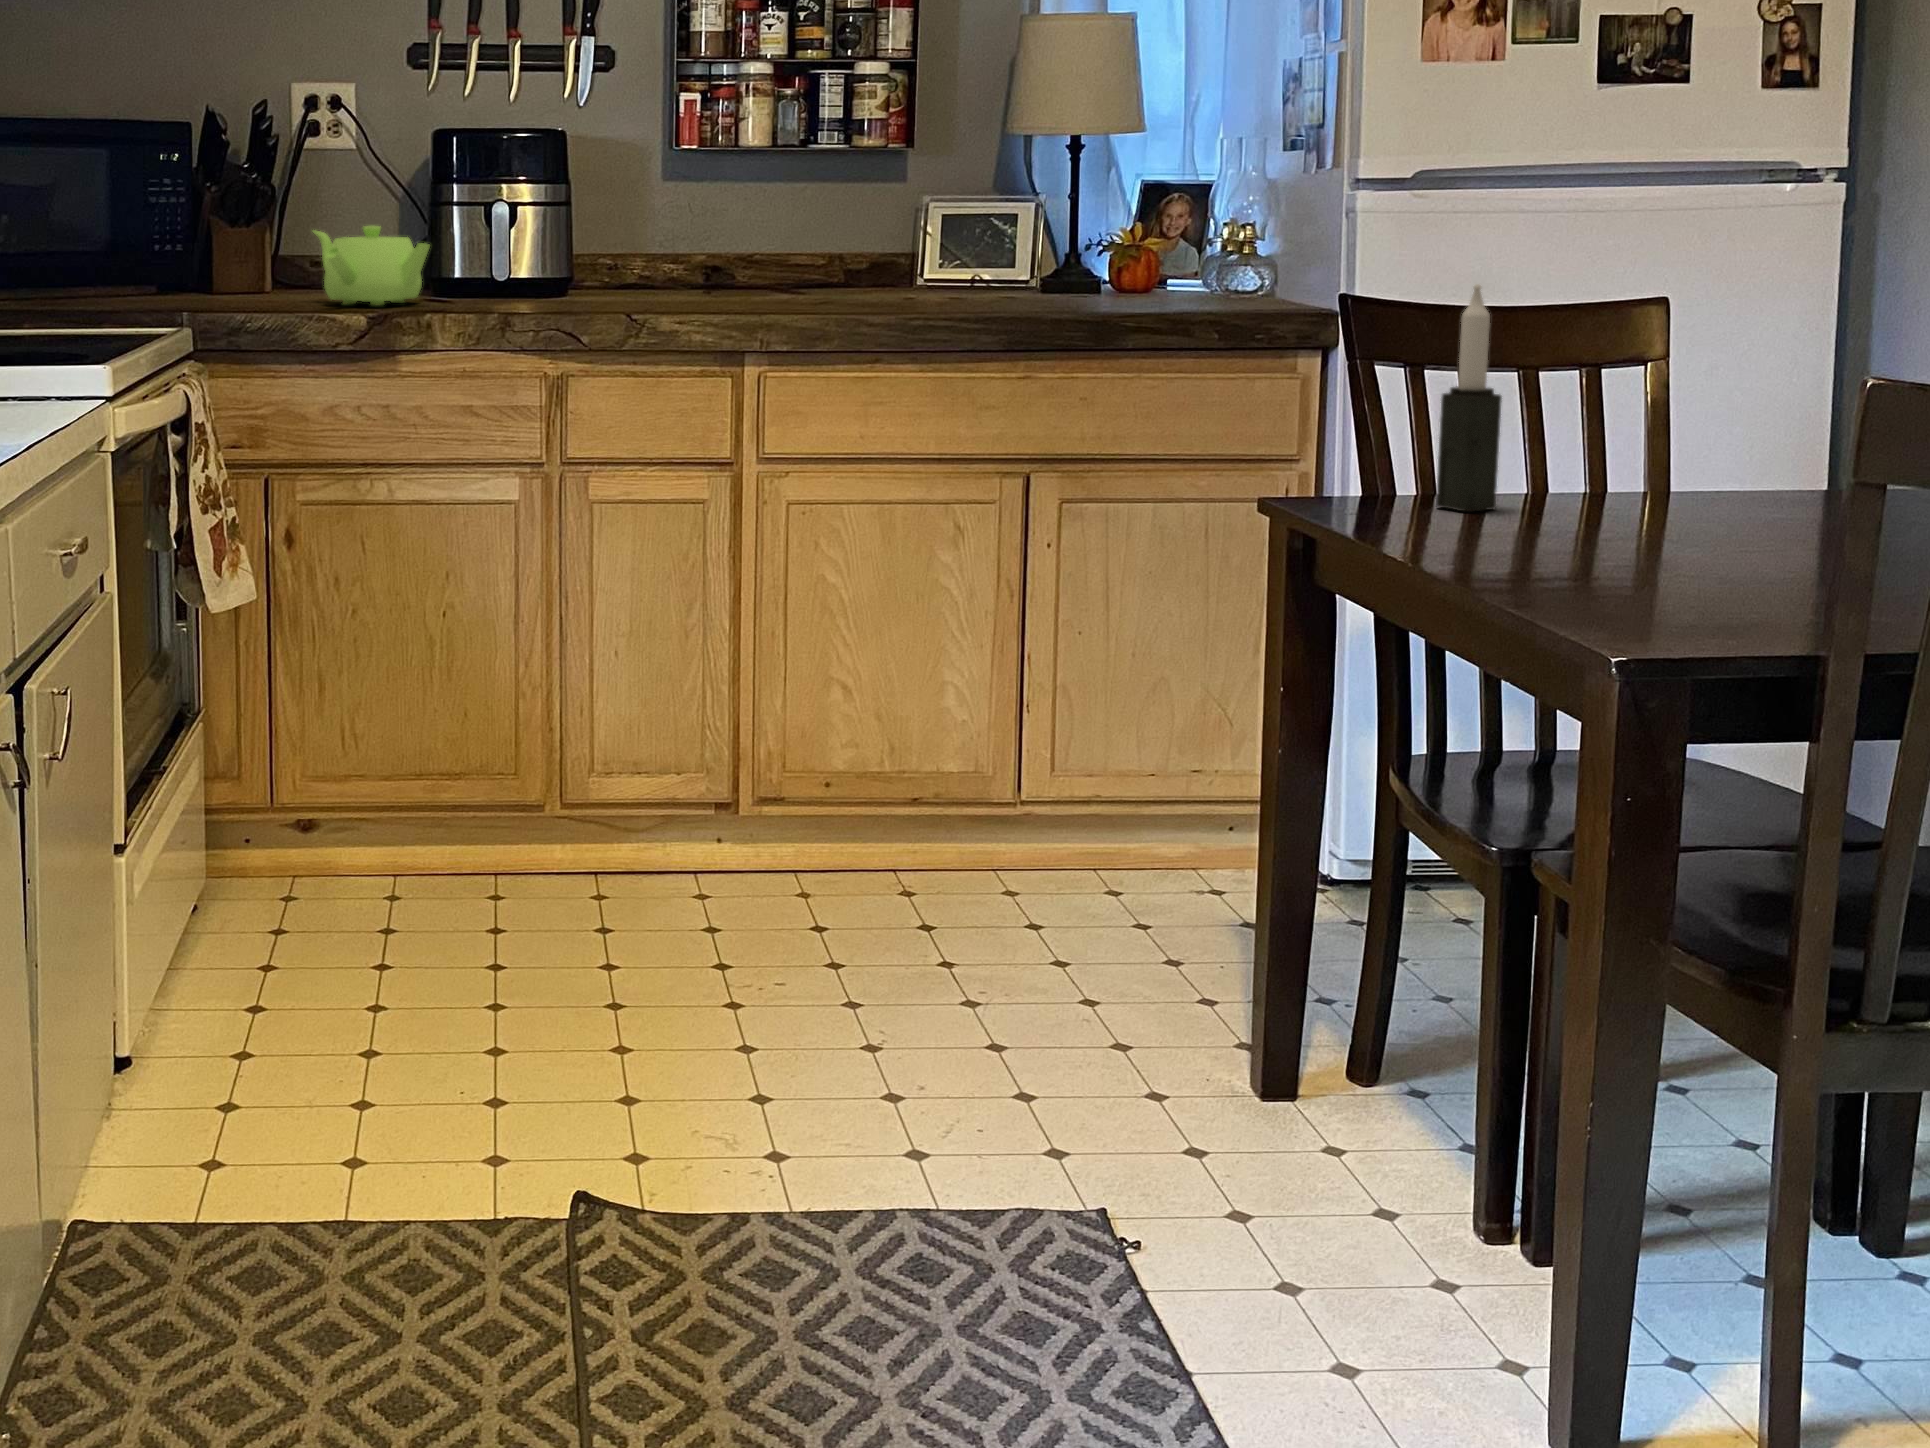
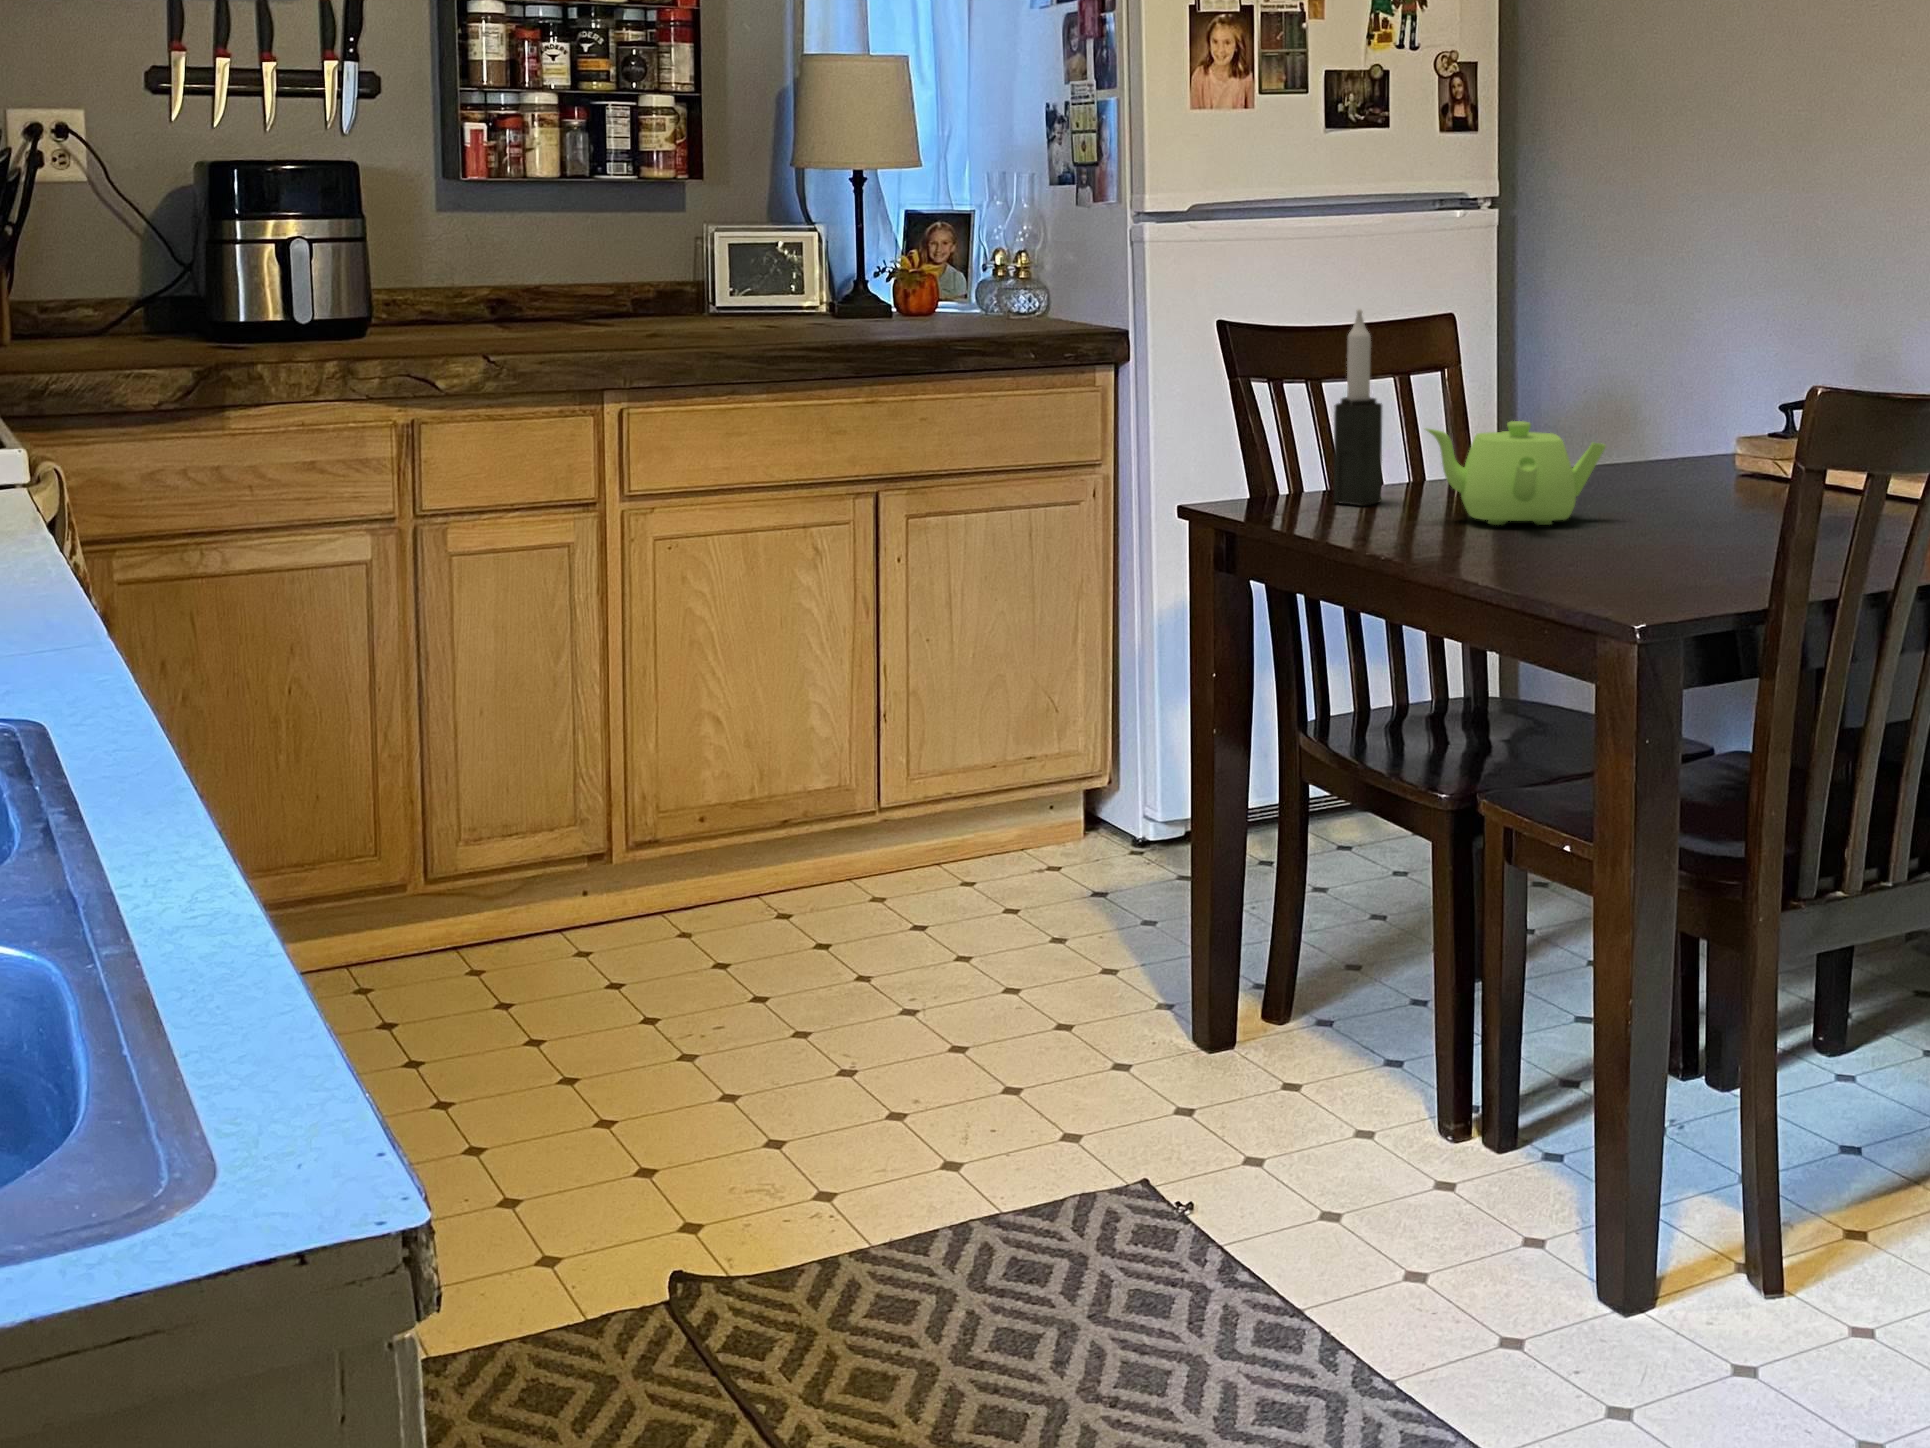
teapot: present [313,226,430,305] -> present [1426,421,1606,525]

